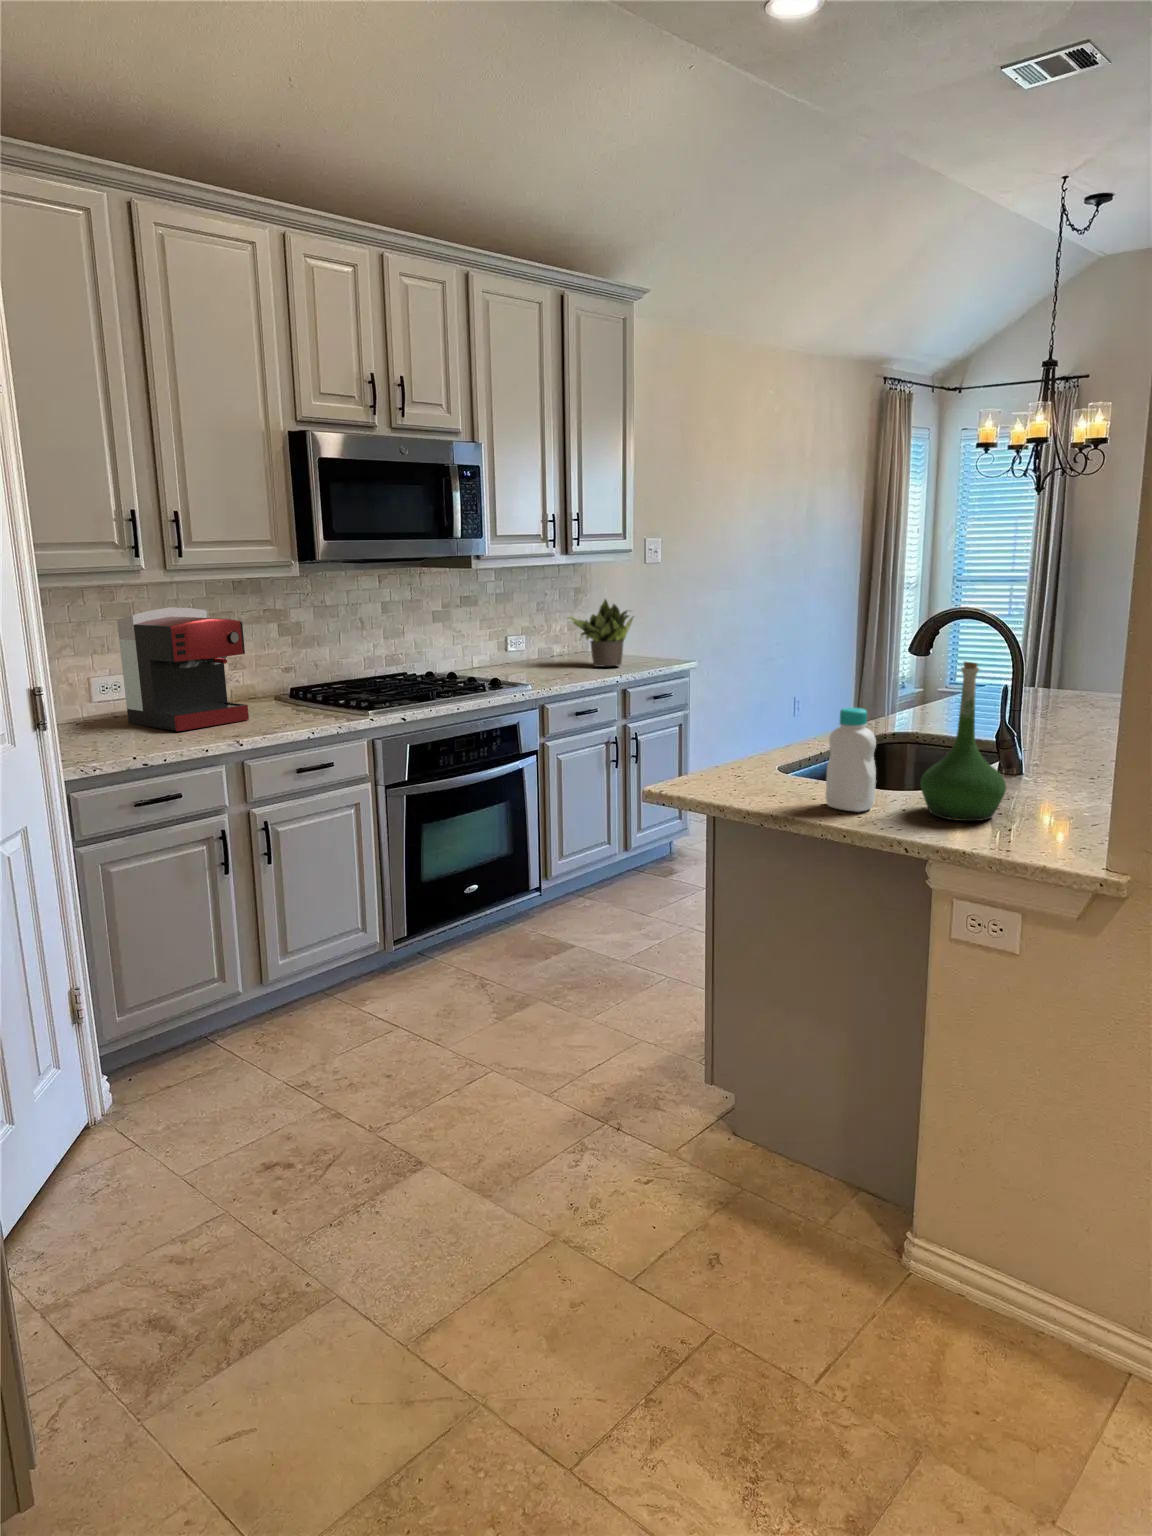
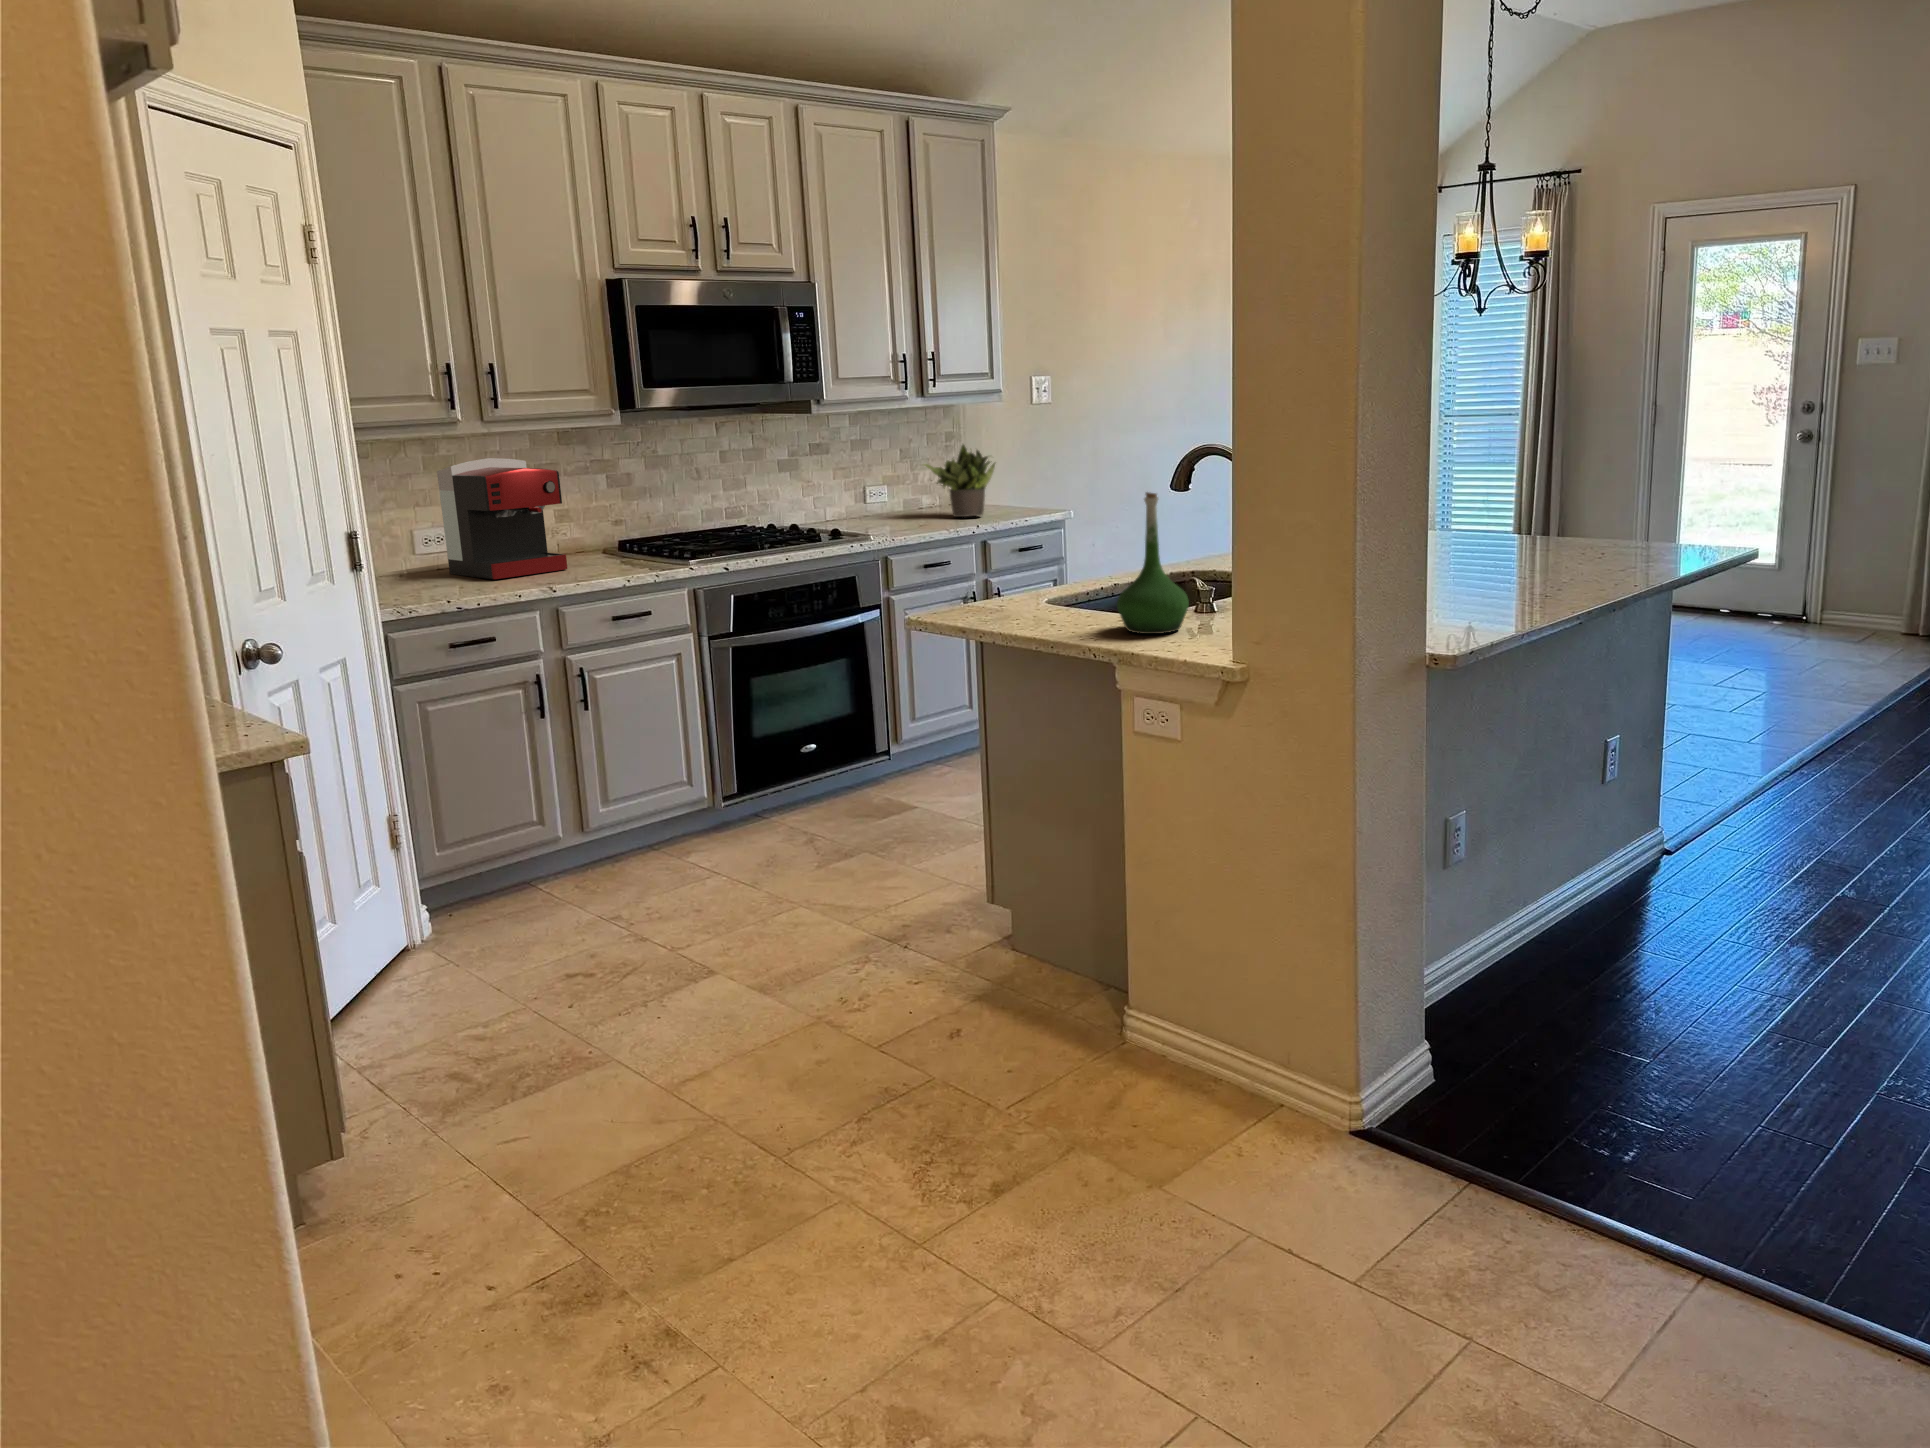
bottle: present [826,708,876,812] -> none [1042,536,1083,629]

